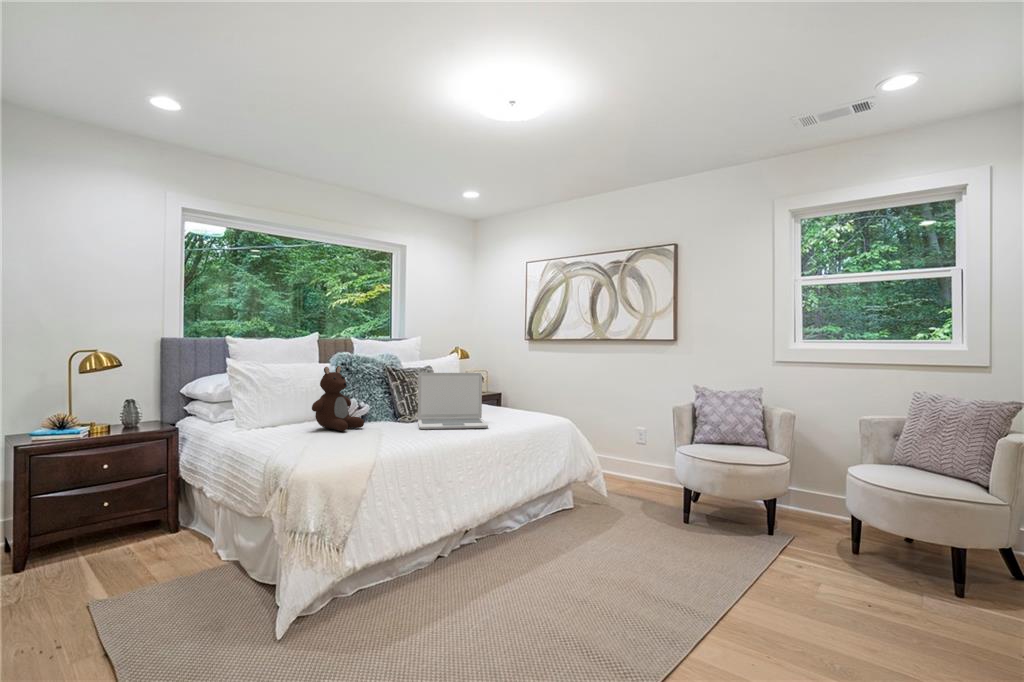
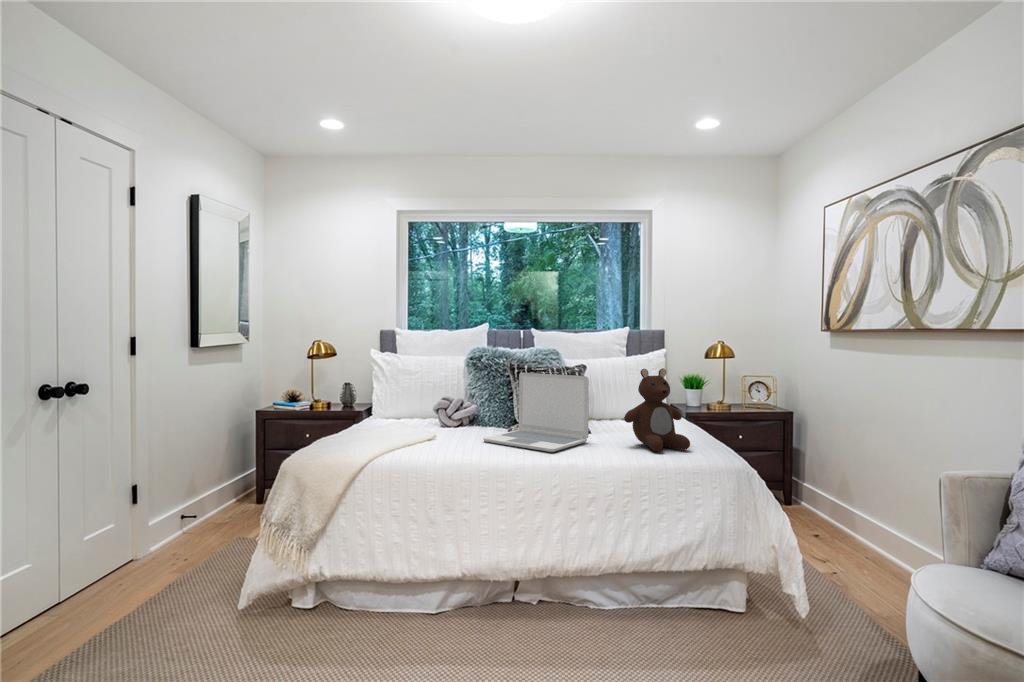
teddy bear: present [312,366,364,431] -> present [624,368,690,451]

